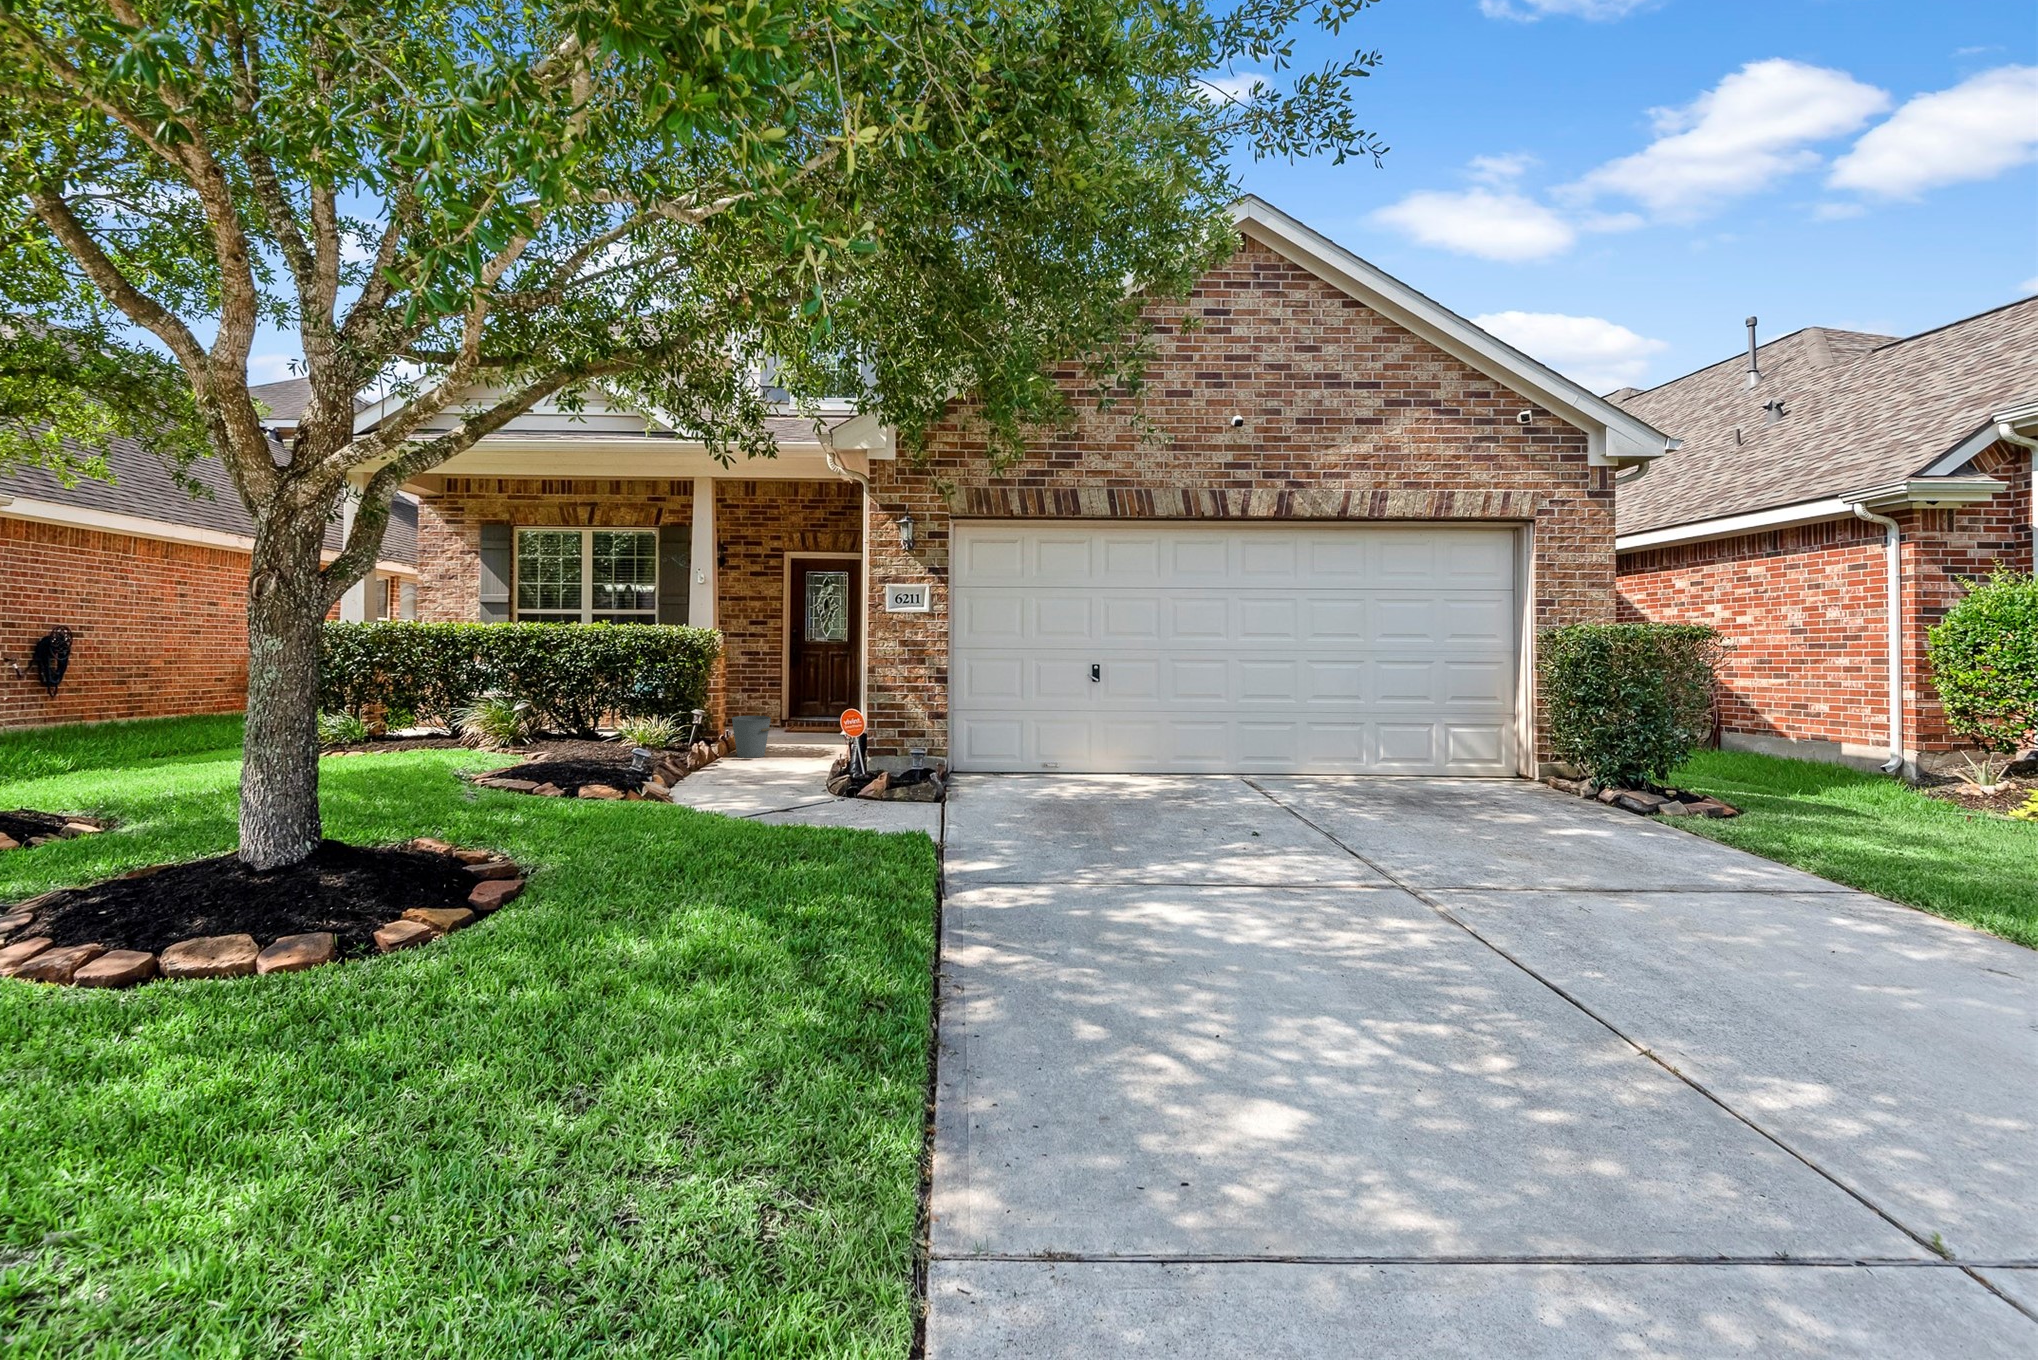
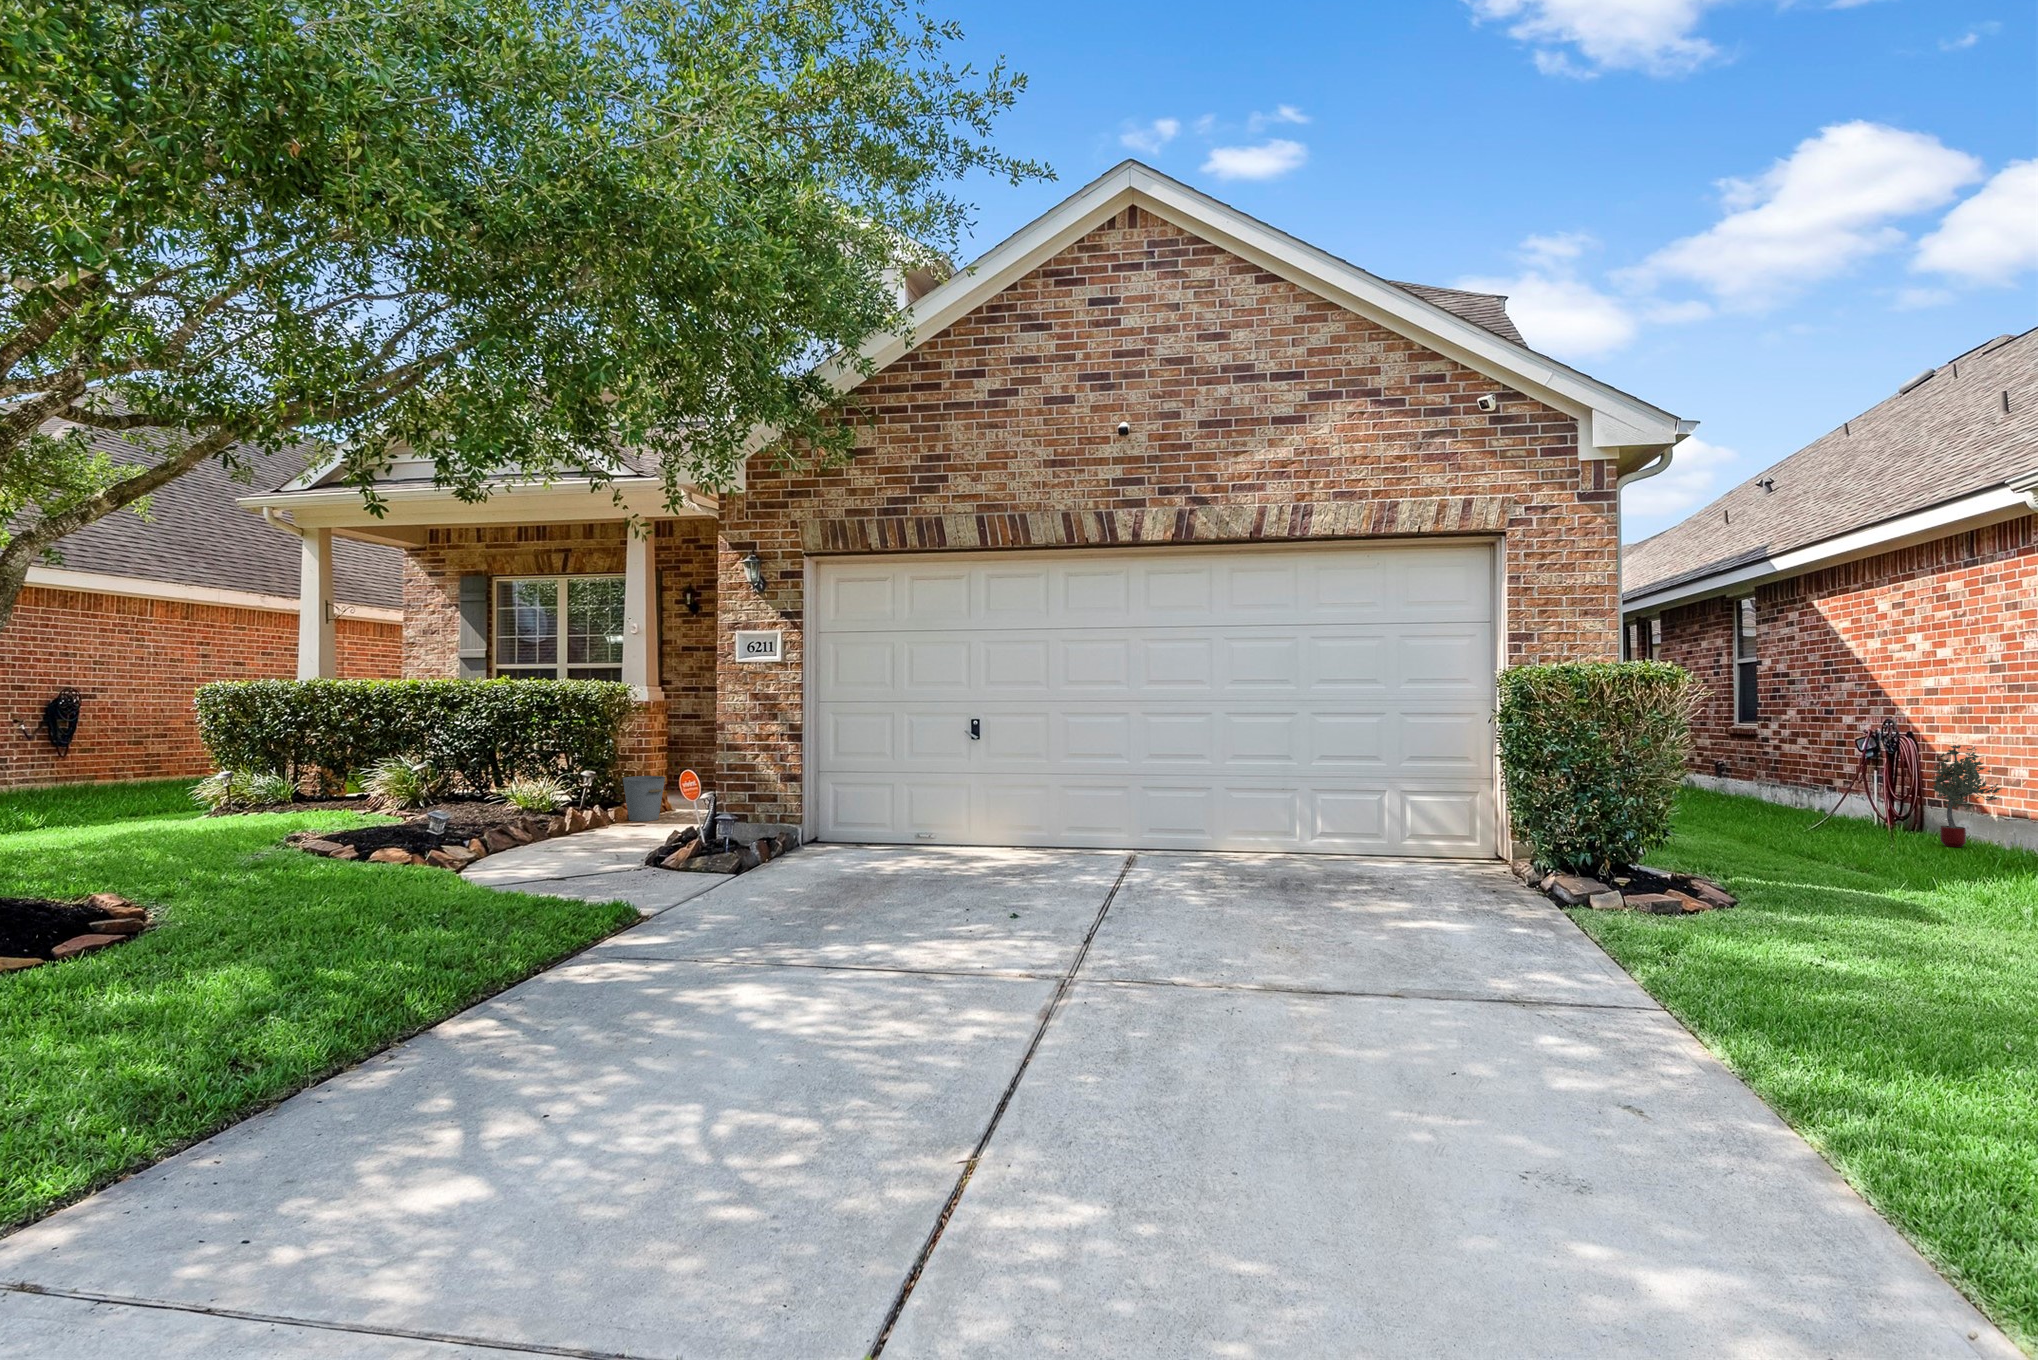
potted tree: none [1741,688,1800,761] -> present [1932,746,2002,847]

